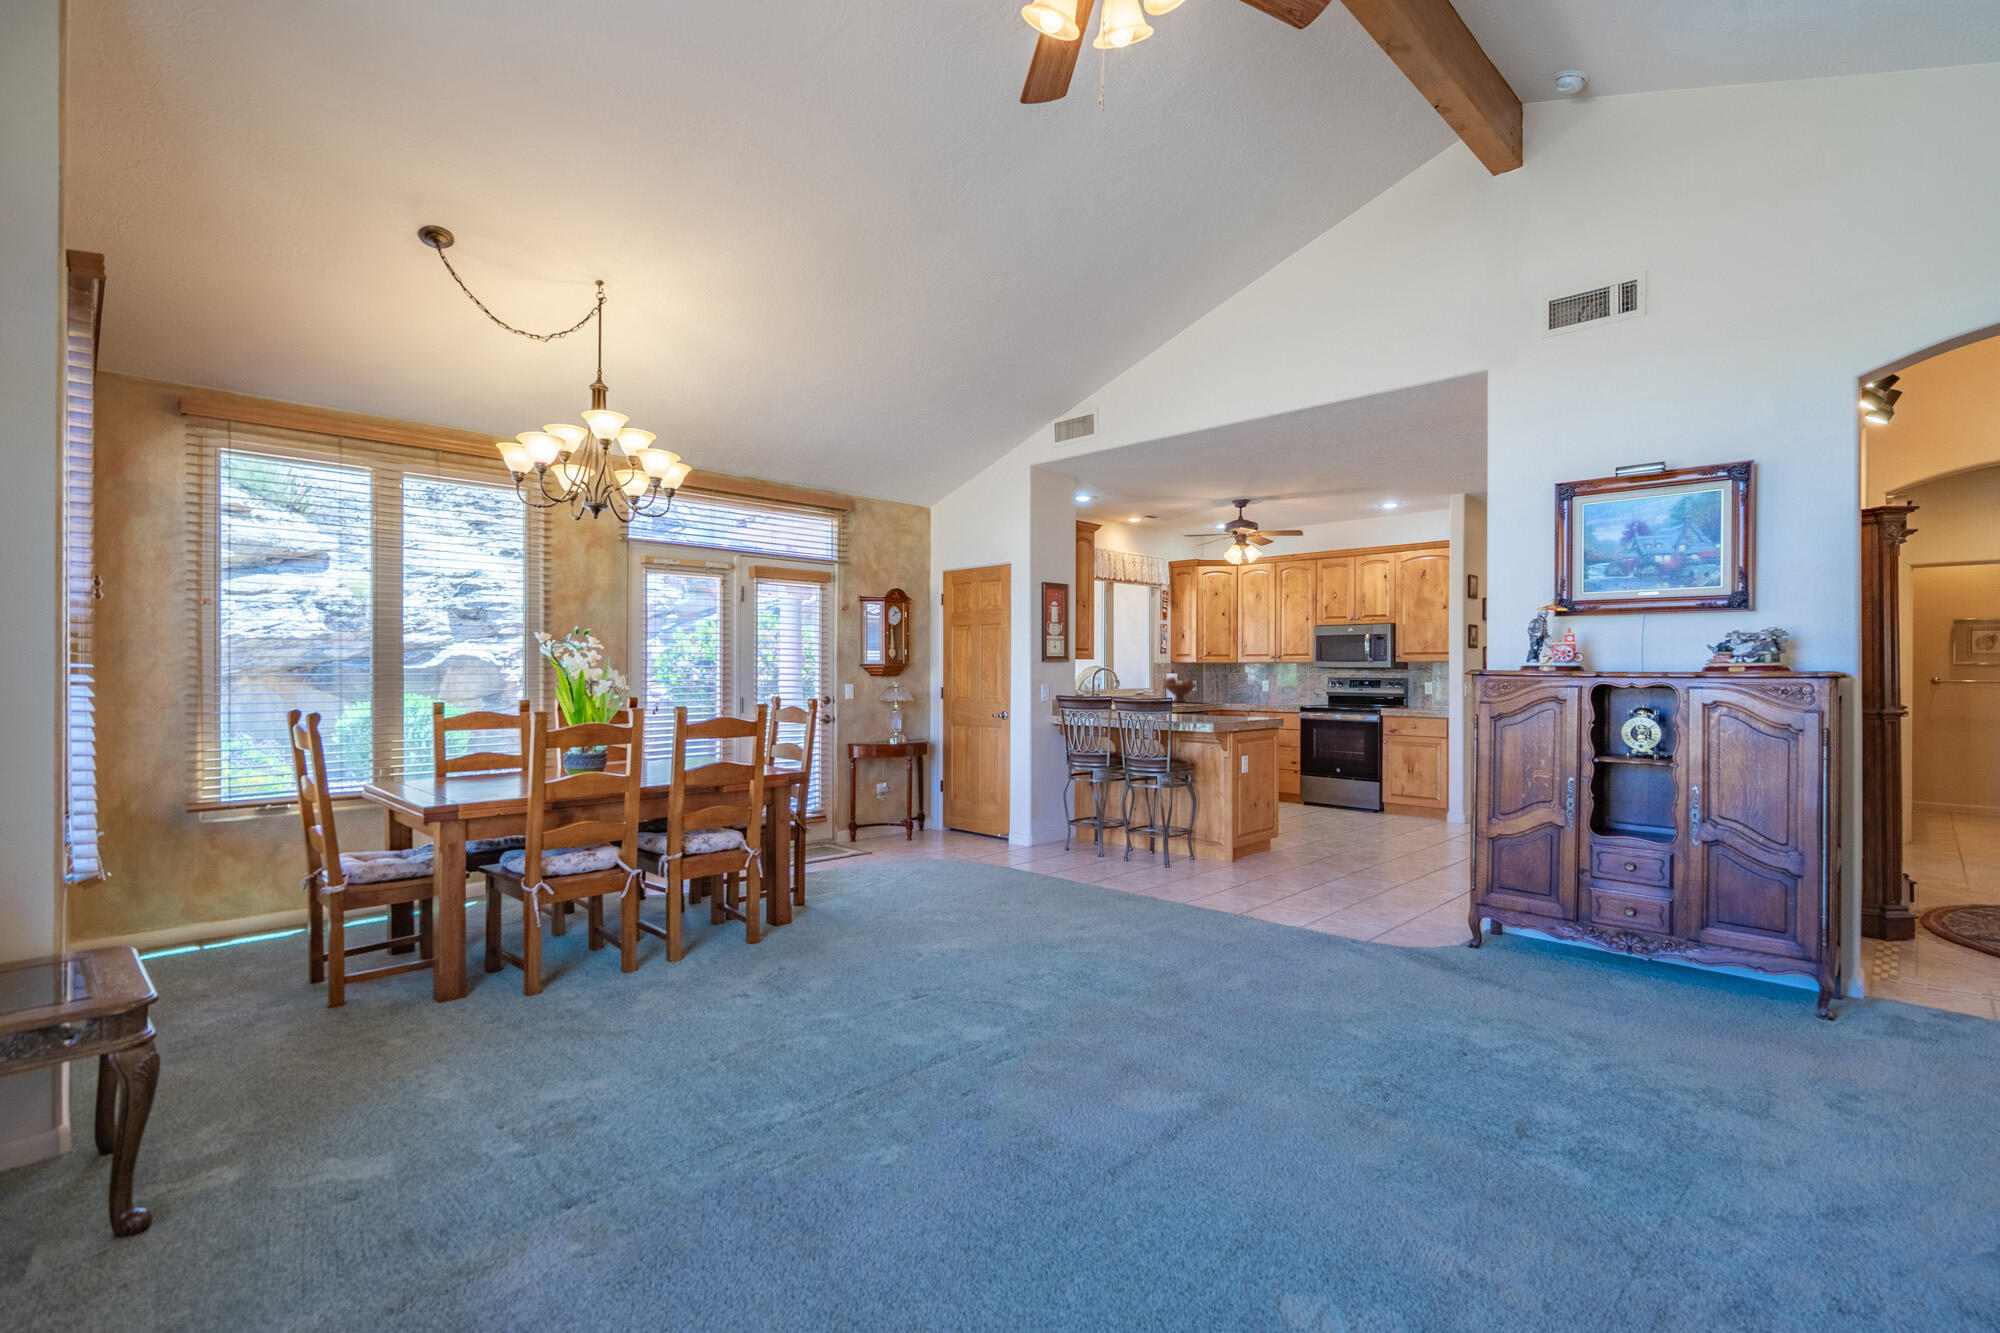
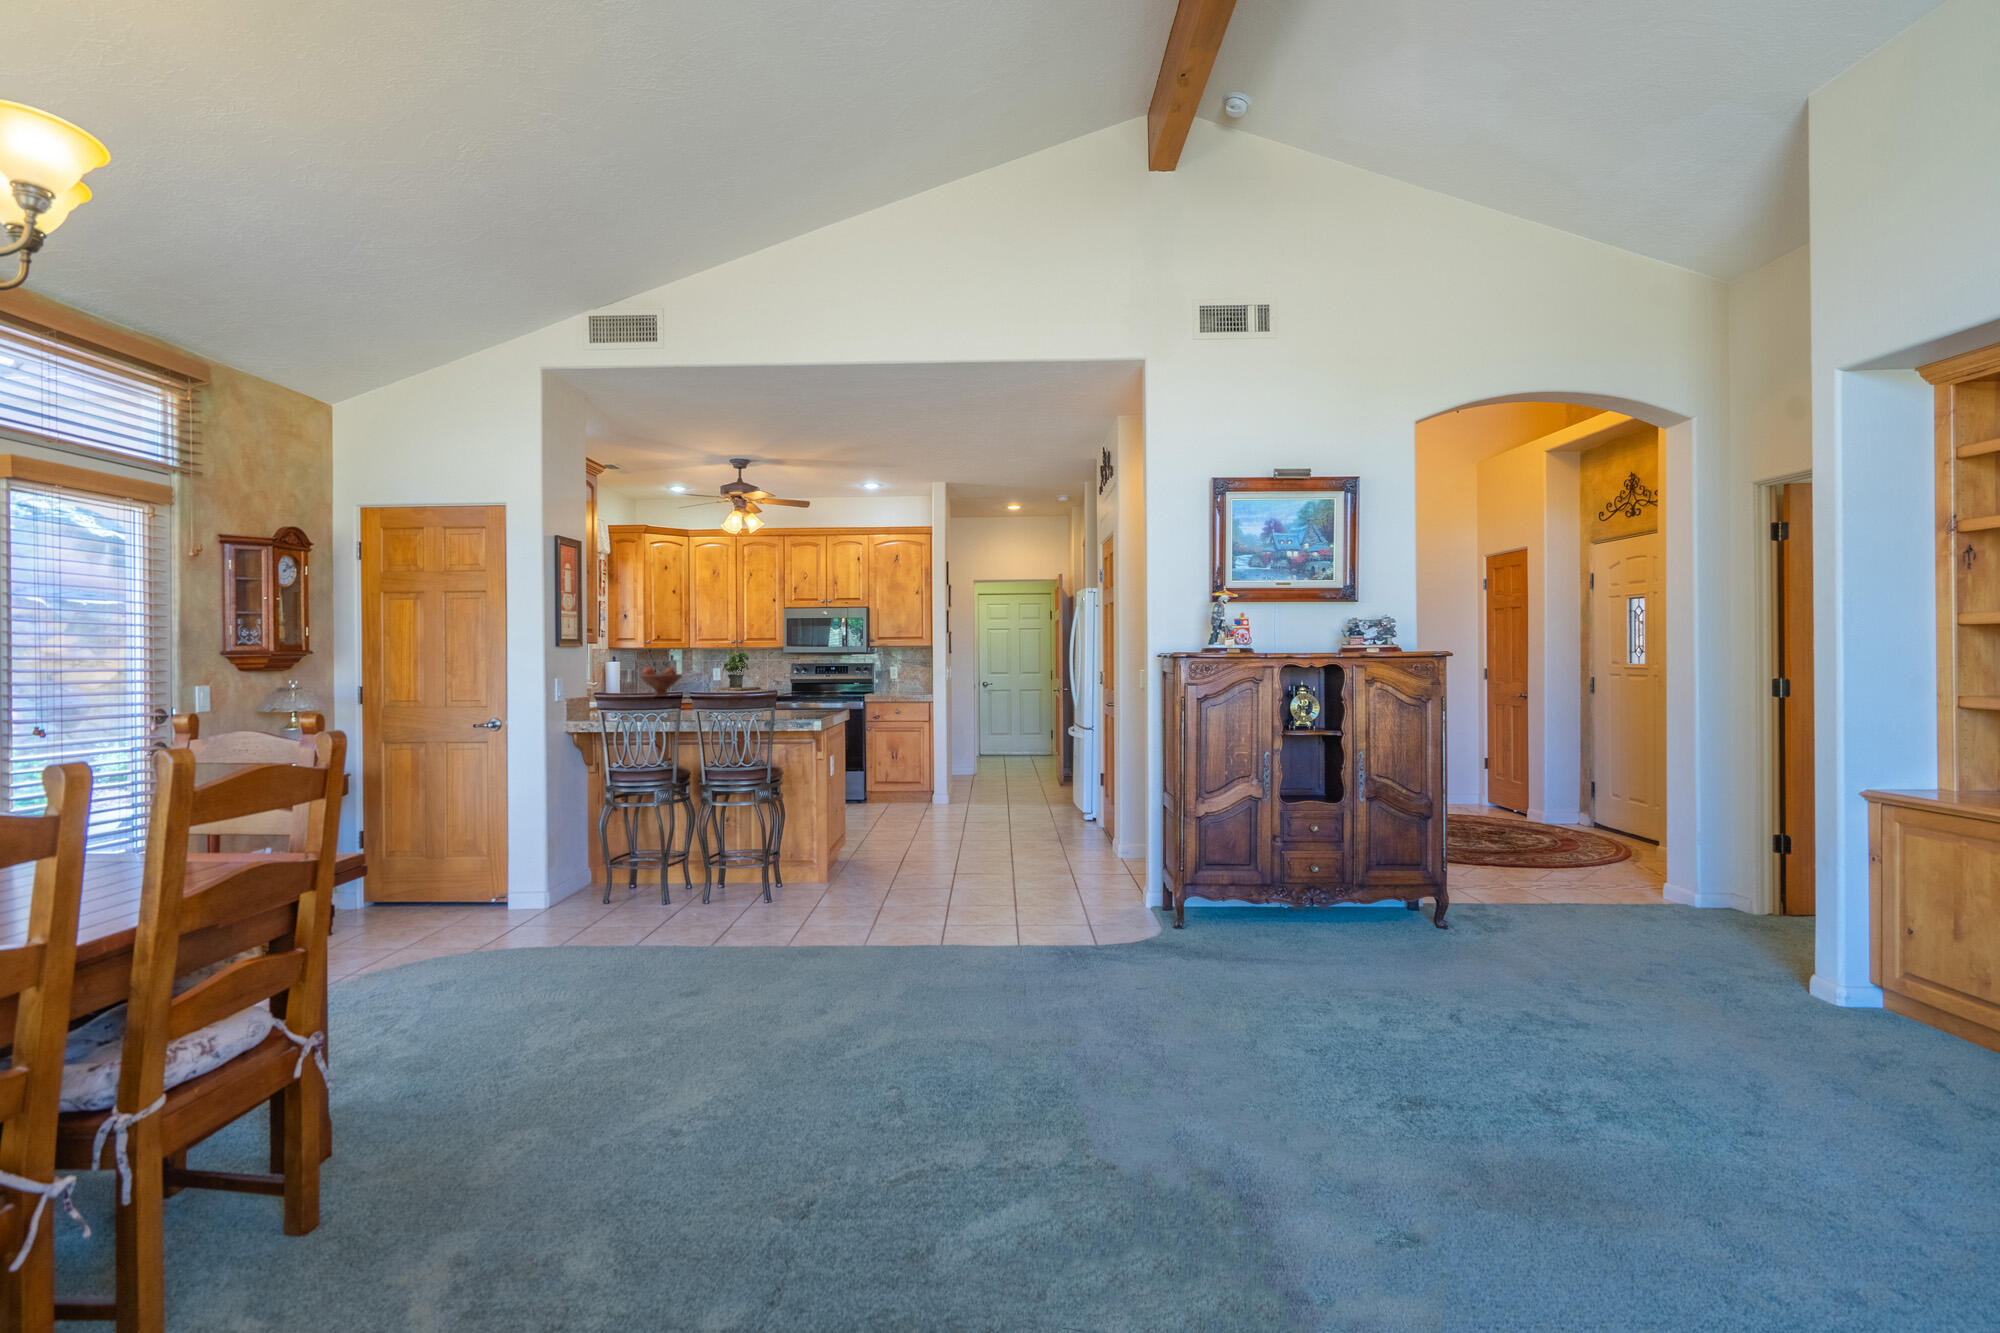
potted plant: none [1255,664,1298,699] -> present [713,651,761,690]

